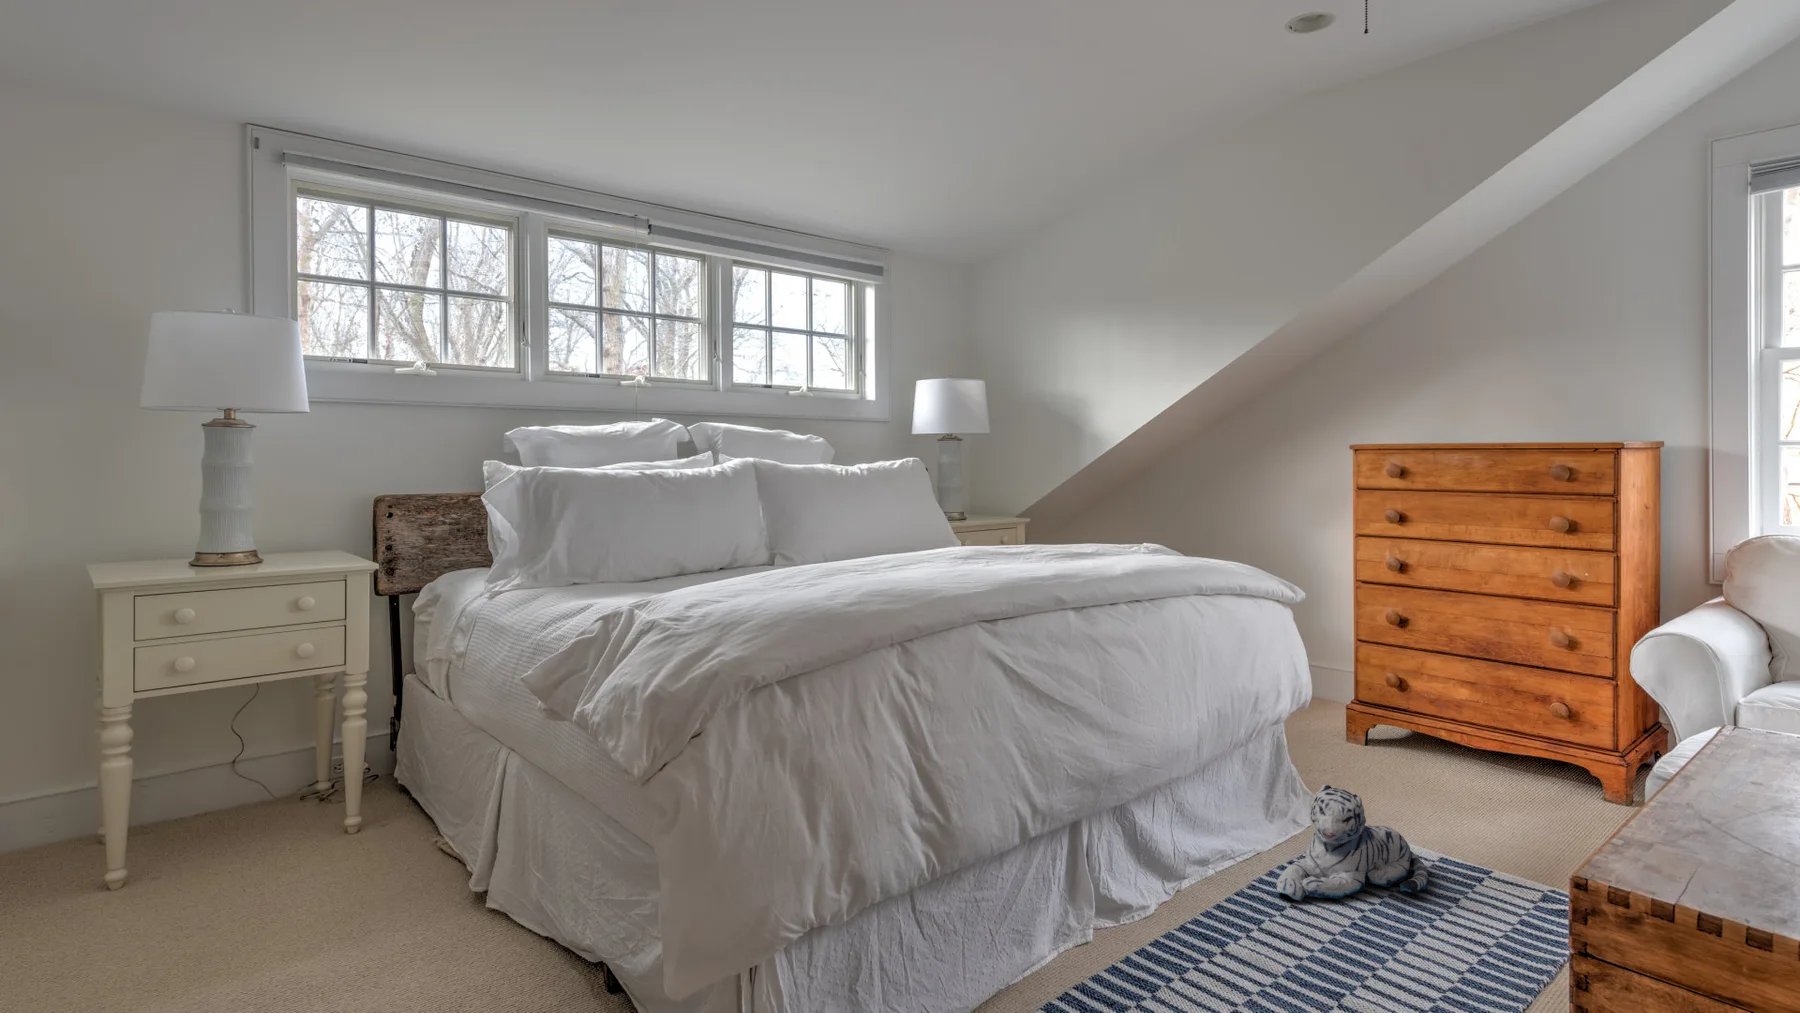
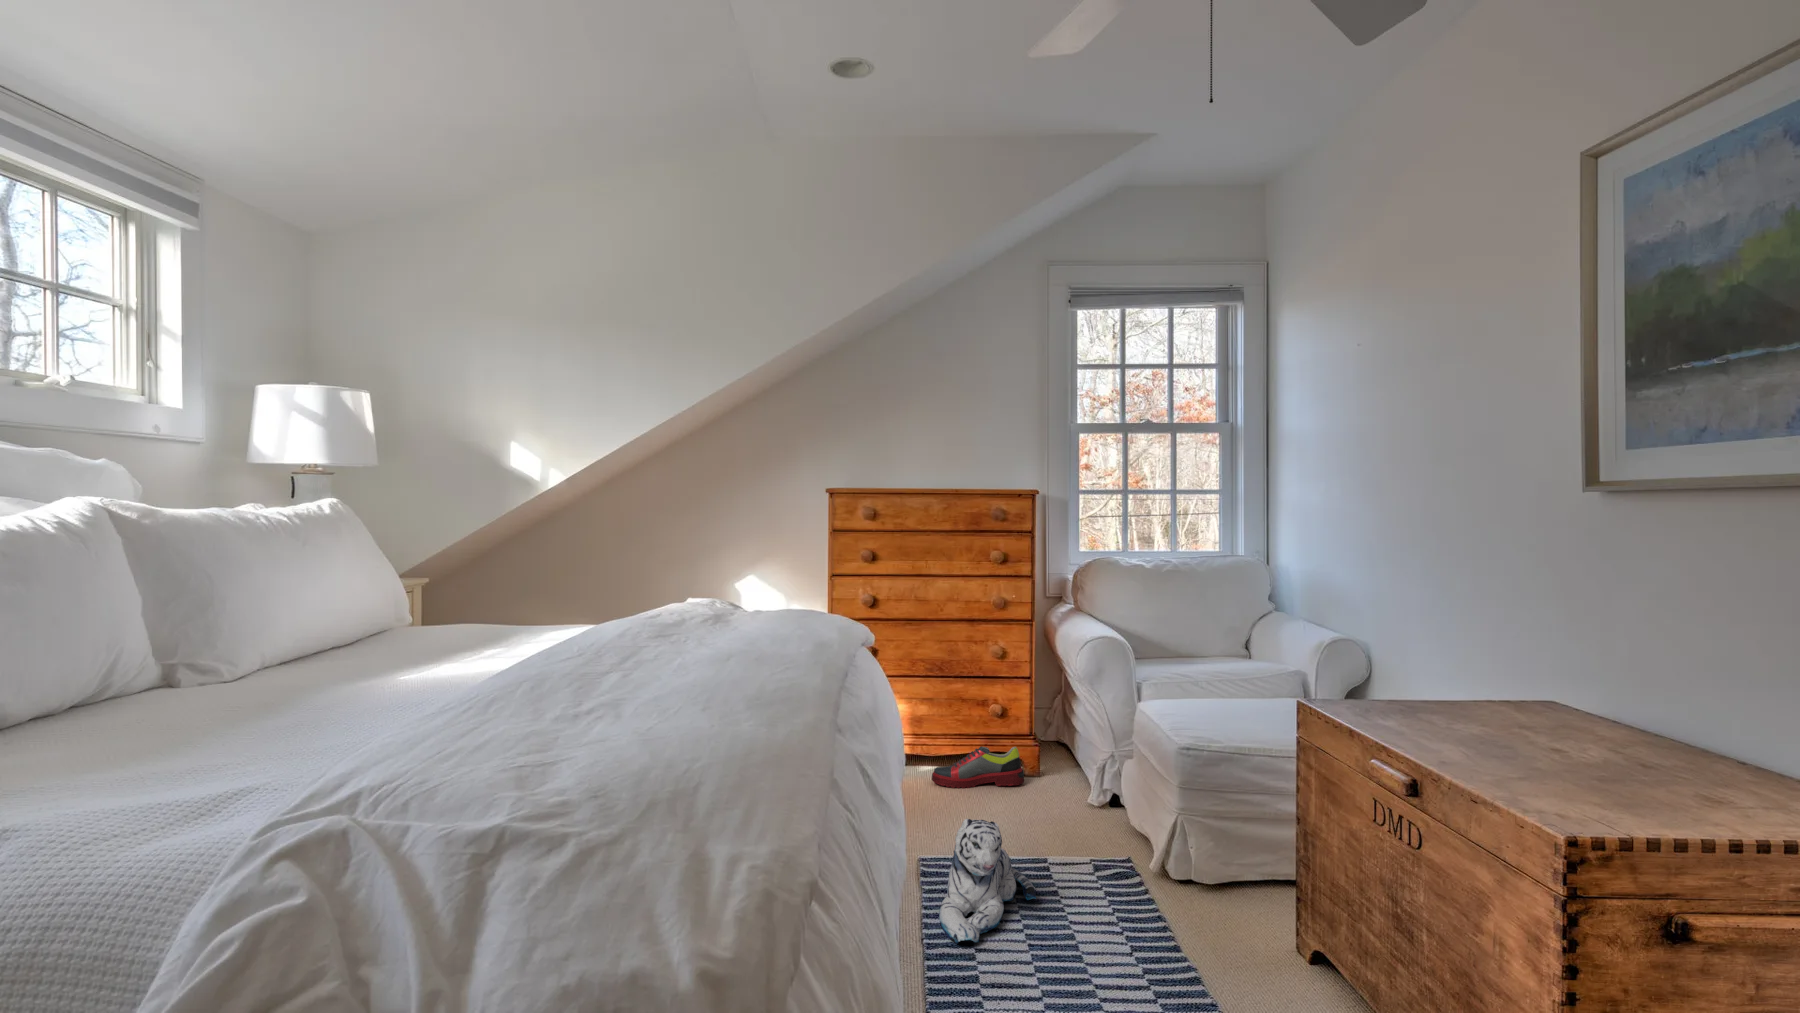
shoe: none [1456,748,1586,804] -> present [932,746,1024,788]

